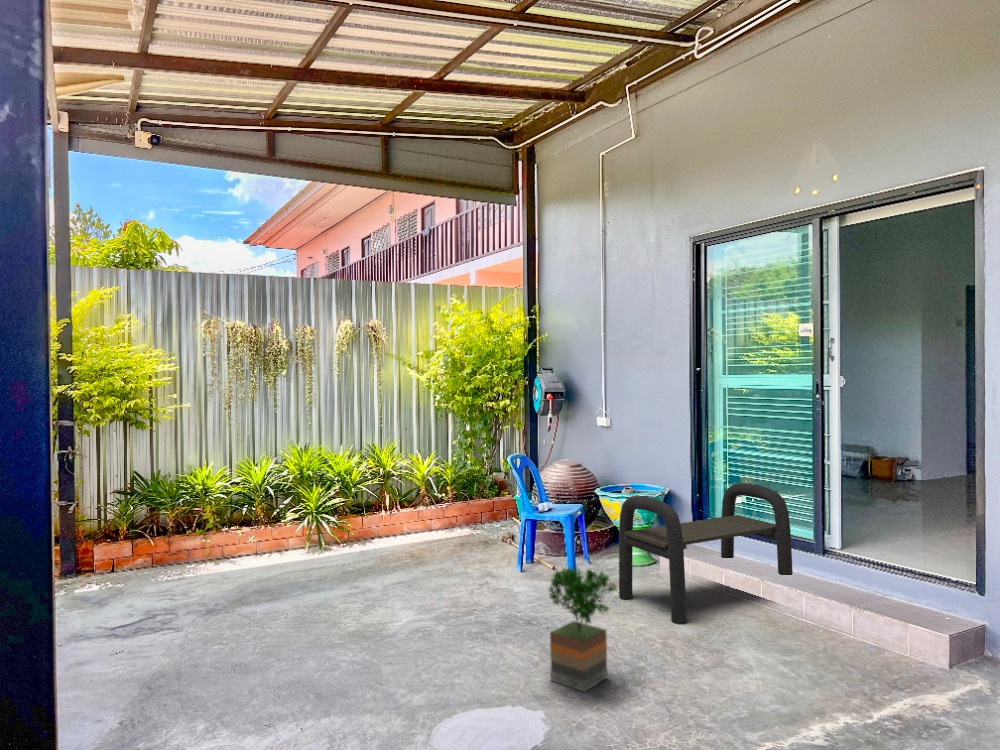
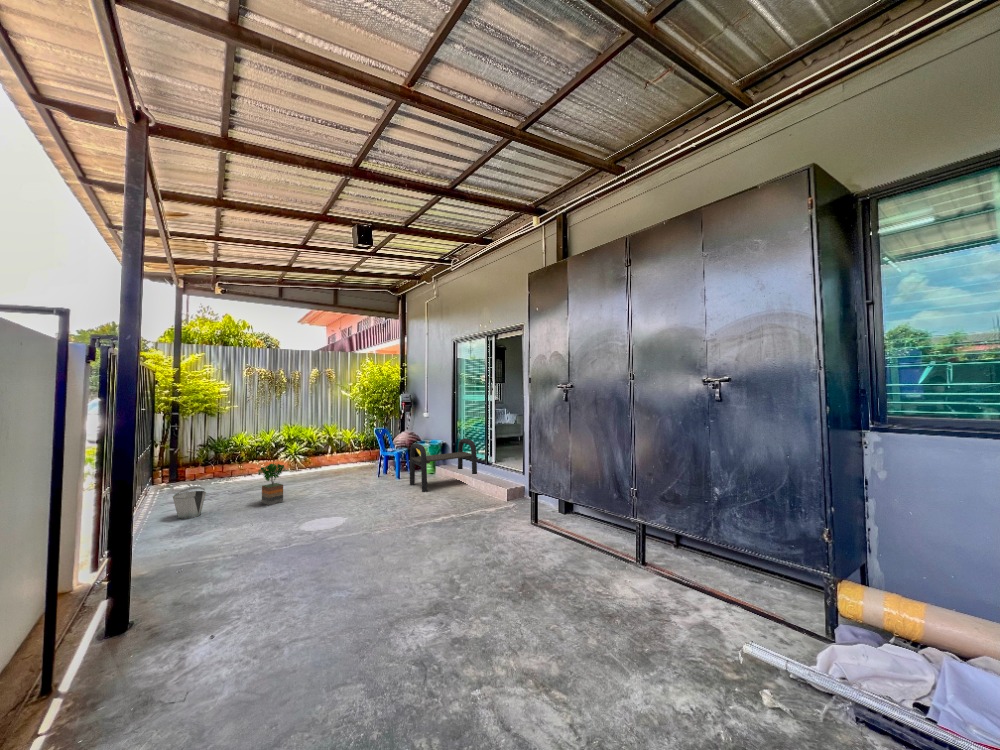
potted tree: present [548,568,617,691] -> present [258,463,289,505]
bucket: none [93,612,171,700] -> present [173,487,206,519]

